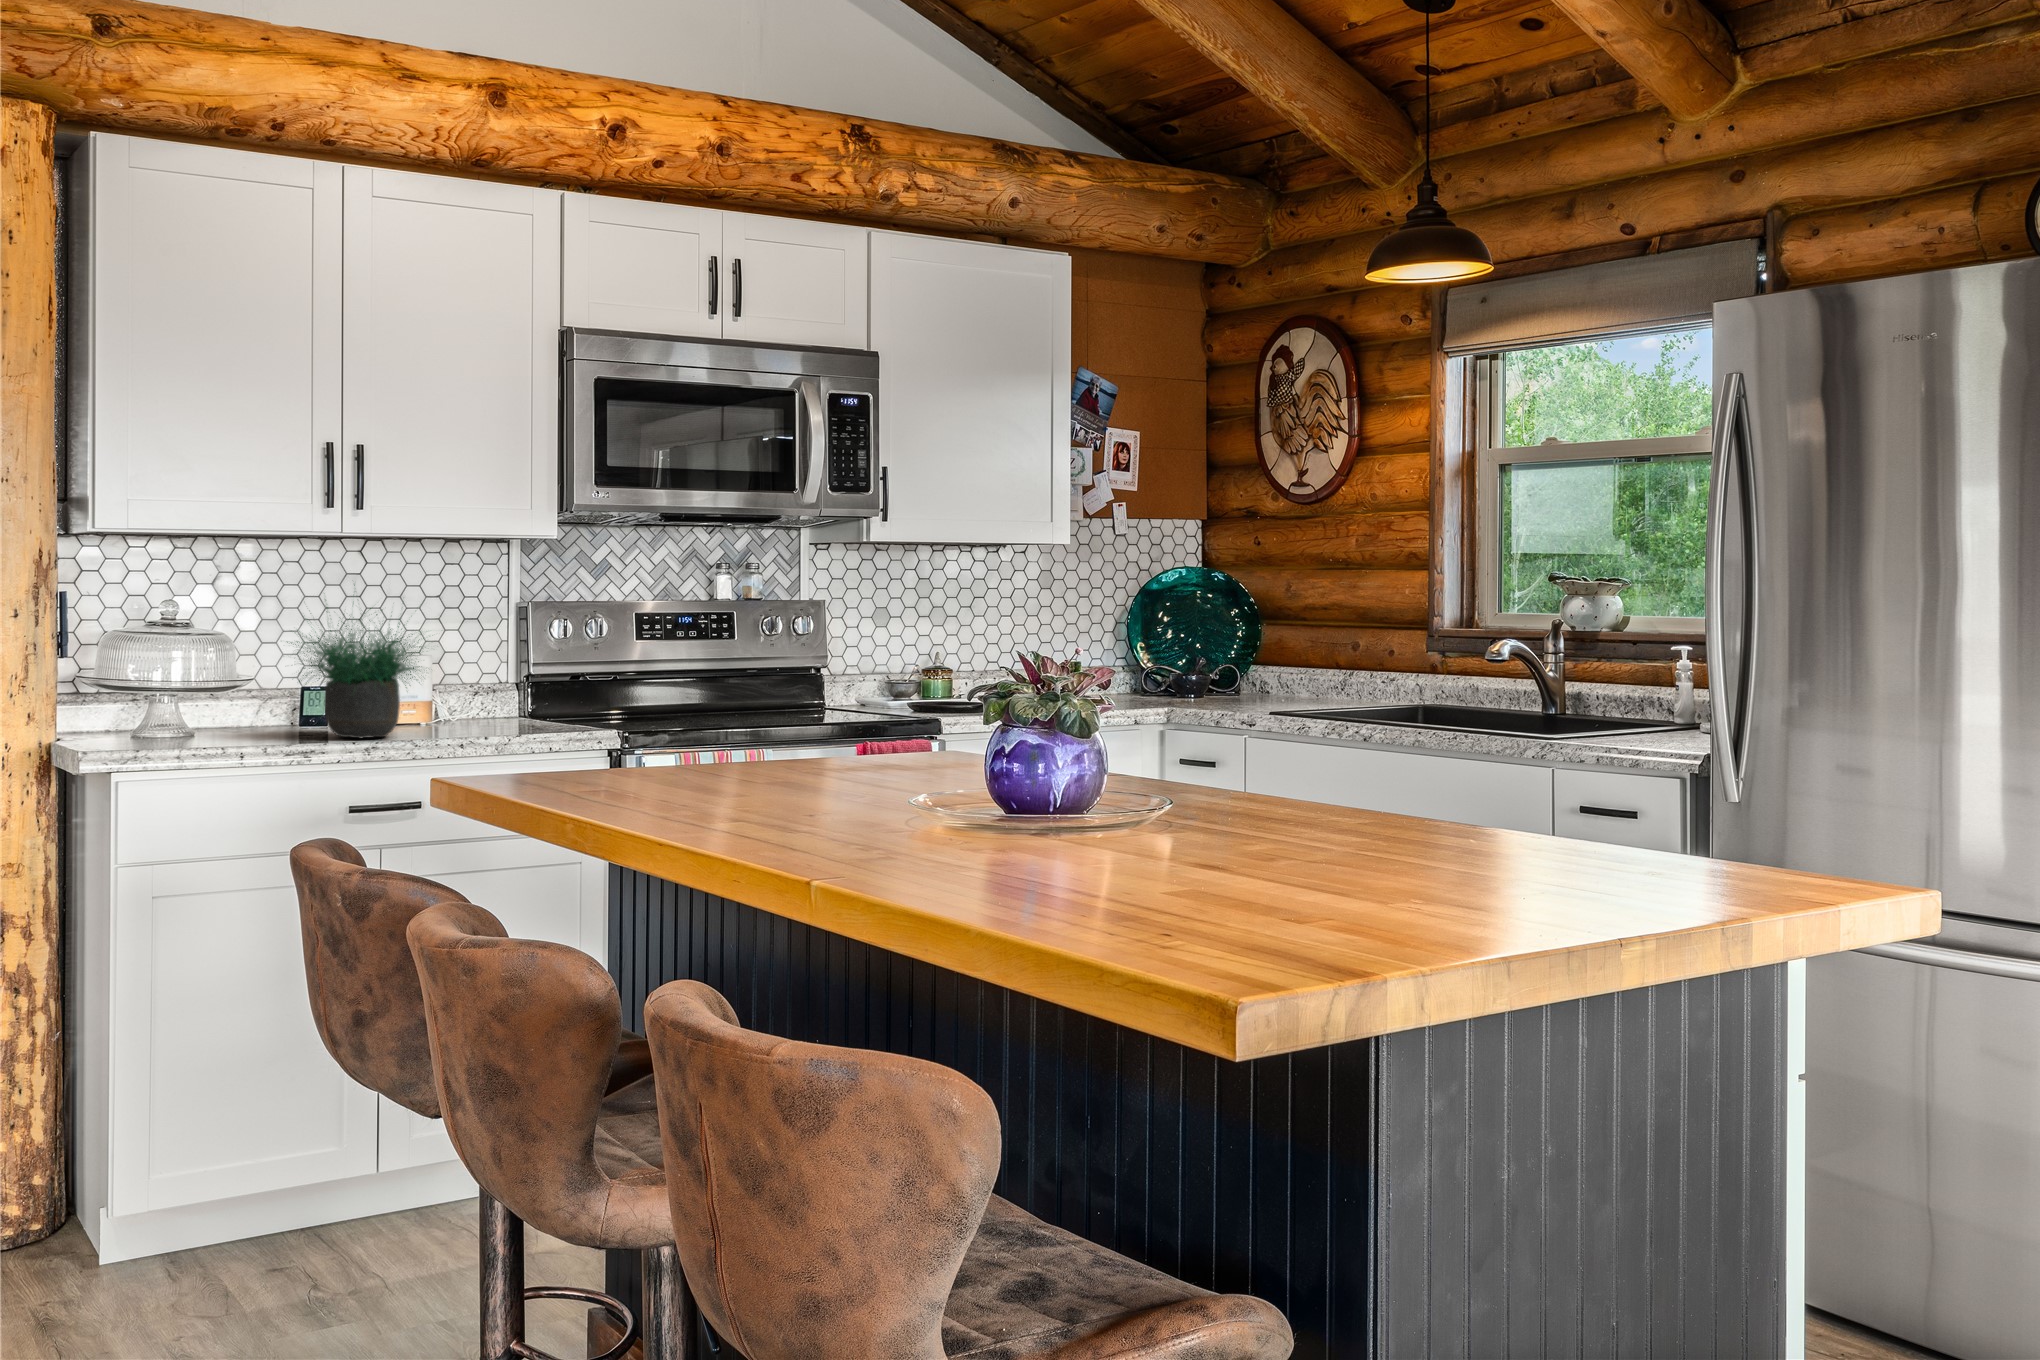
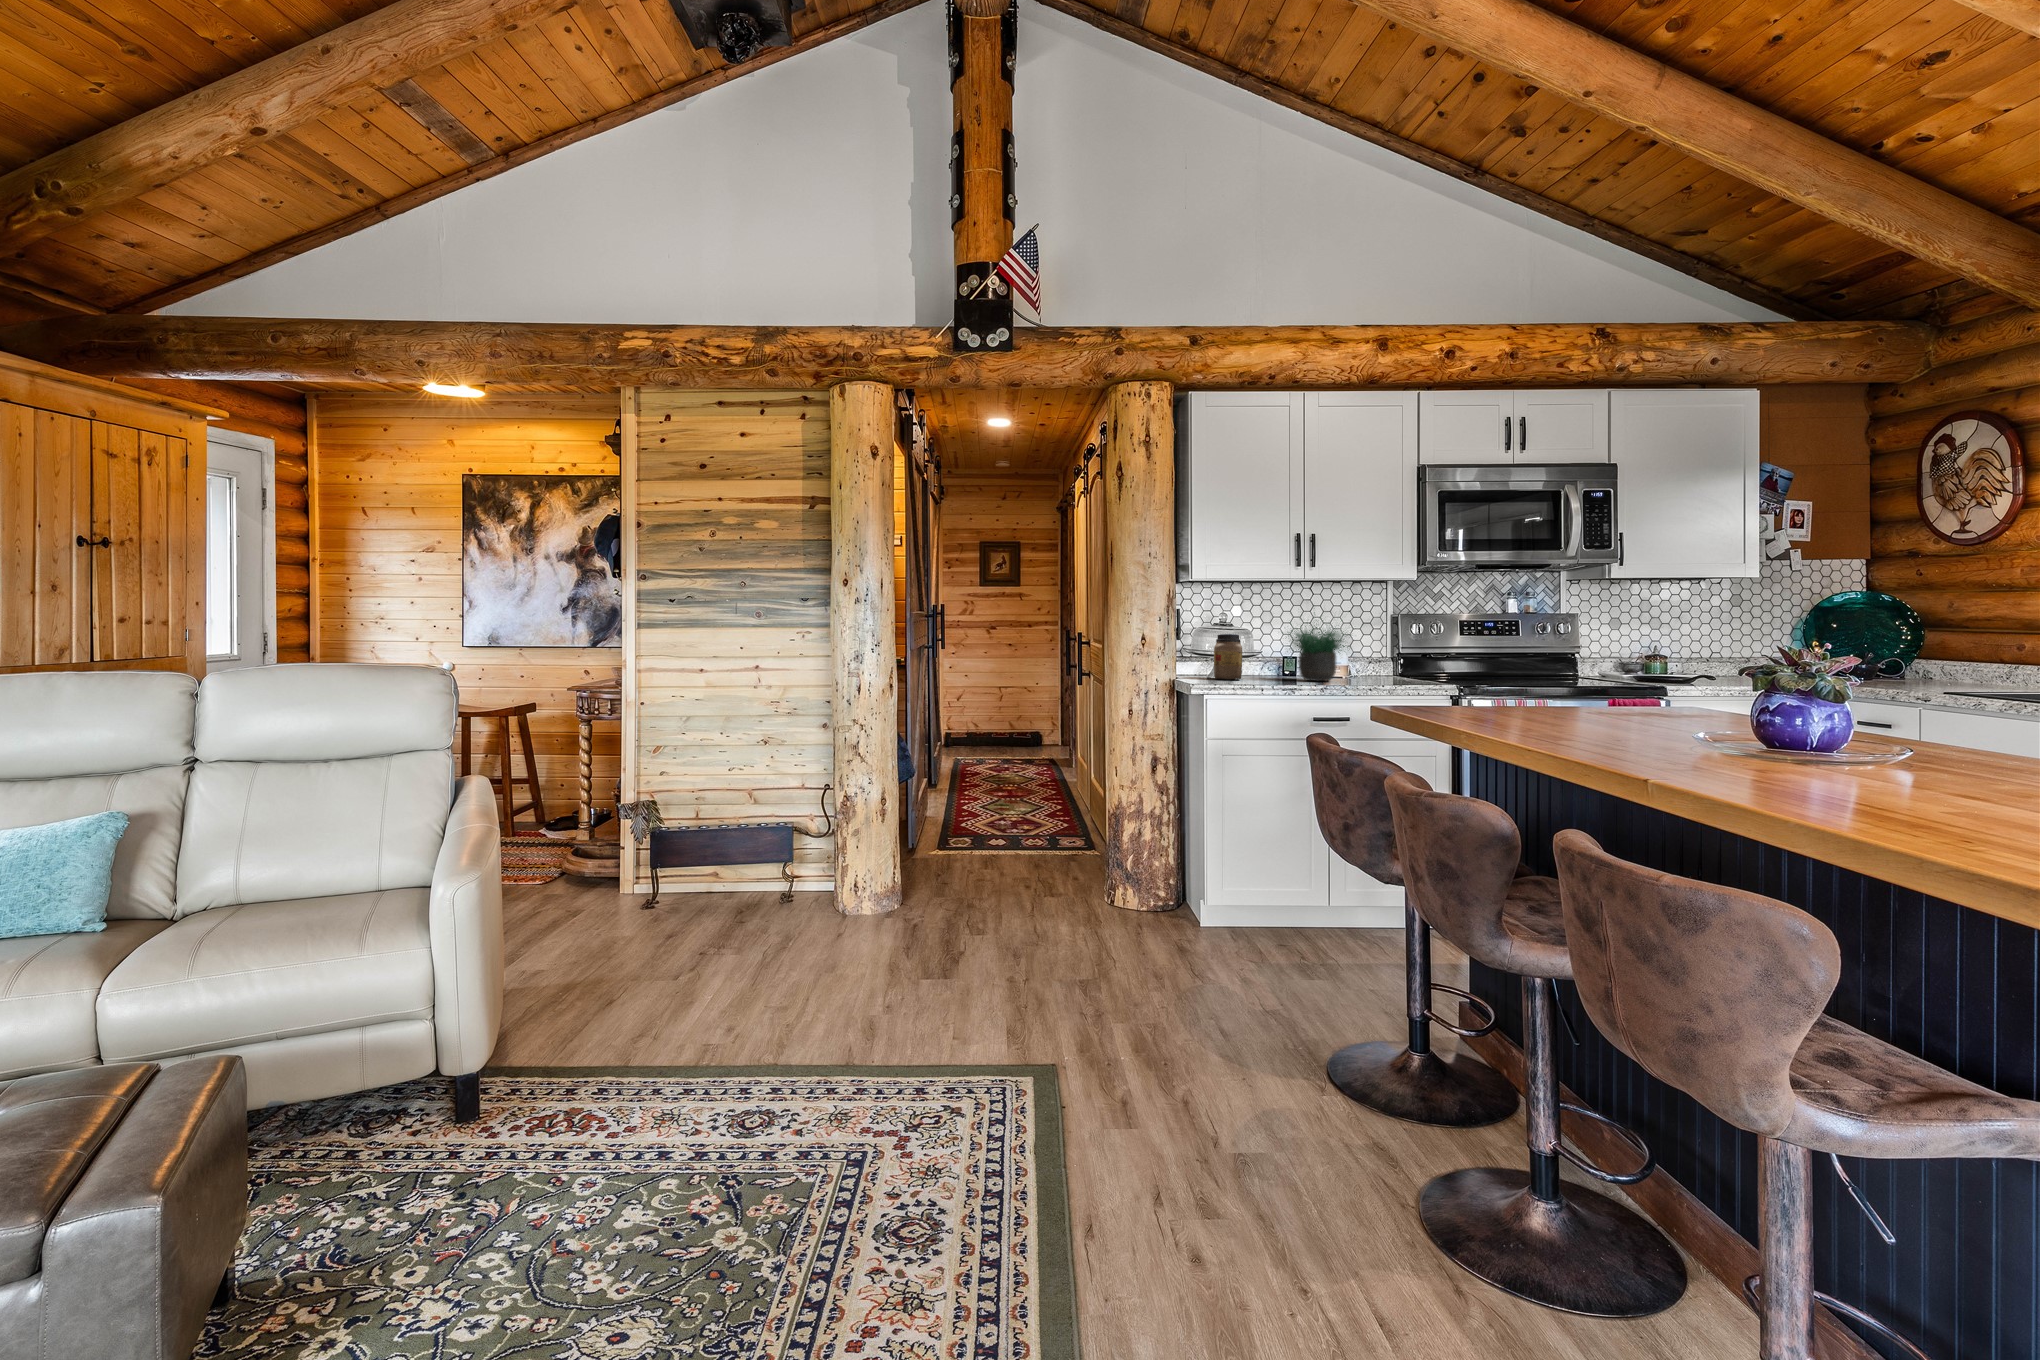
jar: none [138,647,201,743] -> present [1214,634,1242,679]

